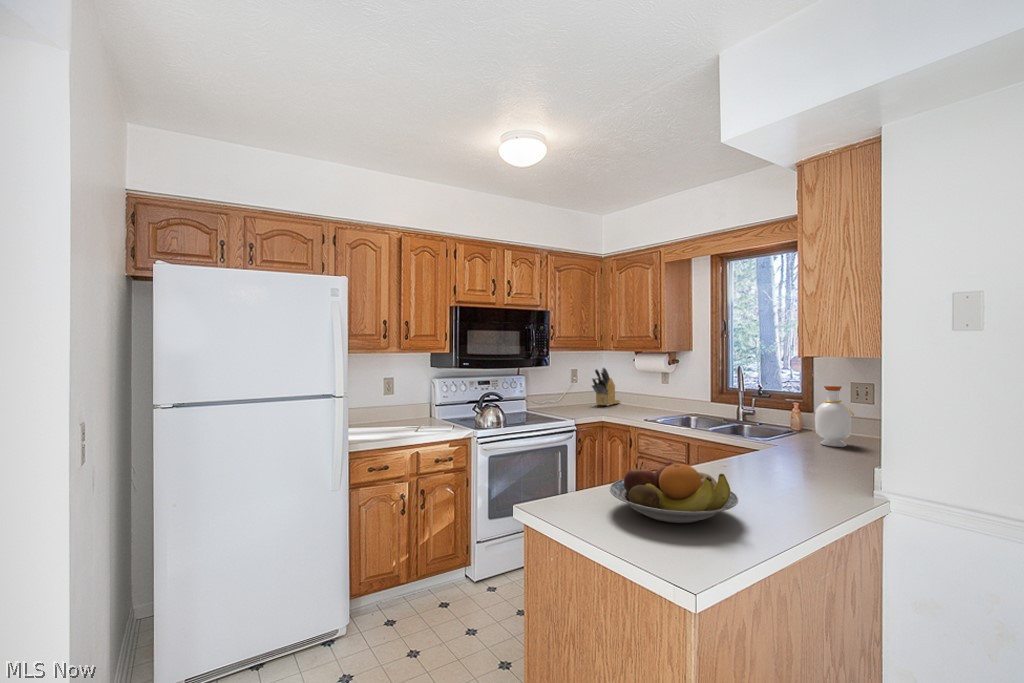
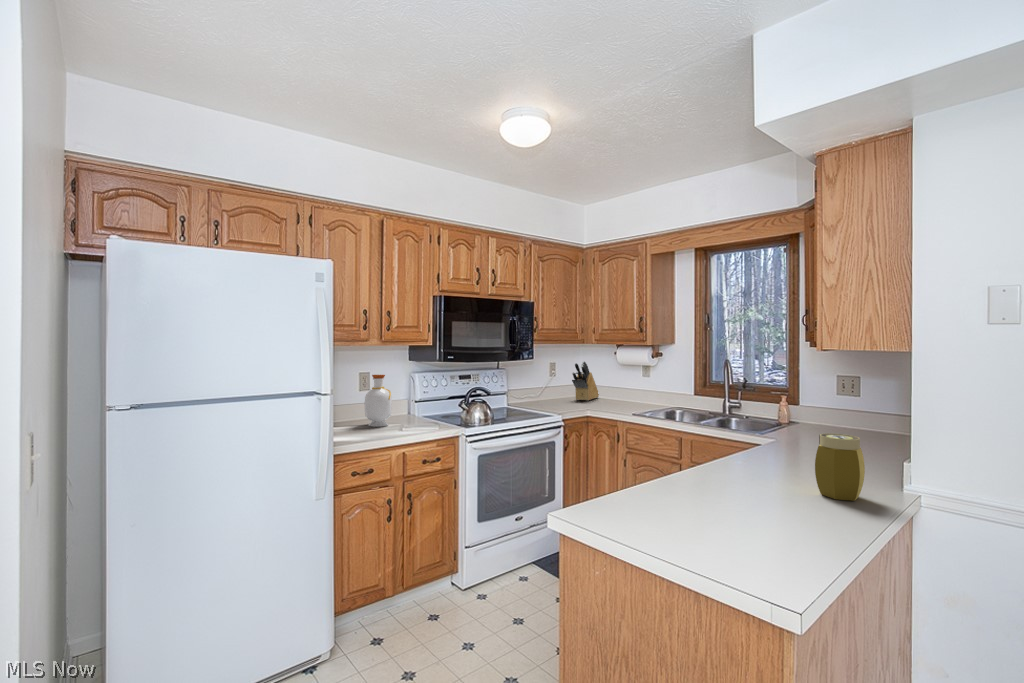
bottle: present [815,386,854,447] -> present [364,375,392,427]
jar: none [779,438,828,504] -> present [815,433,865,501]
fruit bowl: present [610,462,738,523] -> none [653,461,795,528]

